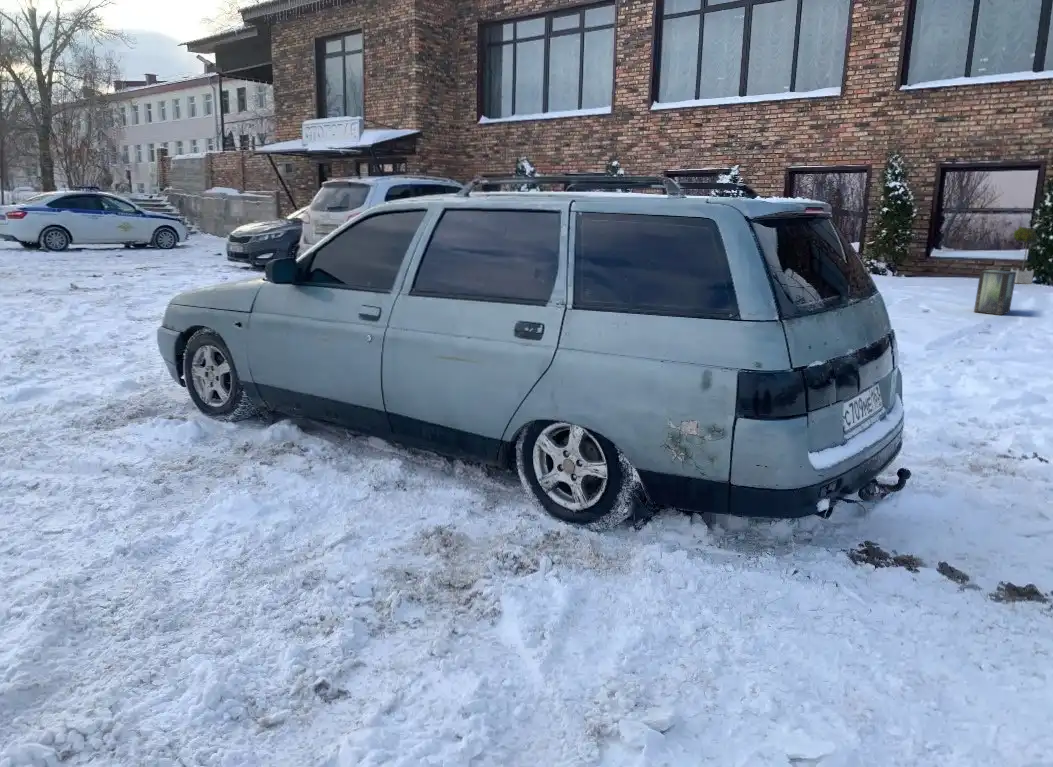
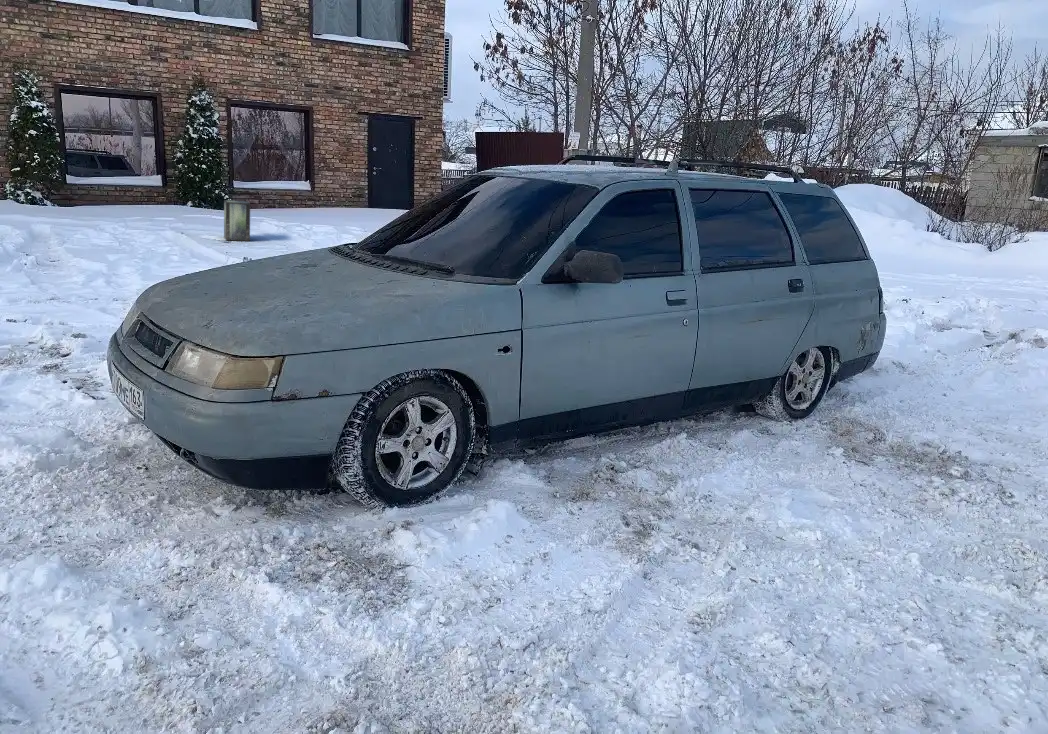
potted tree: present [1011,226,1039,284] -> none [166,156,191,211]

